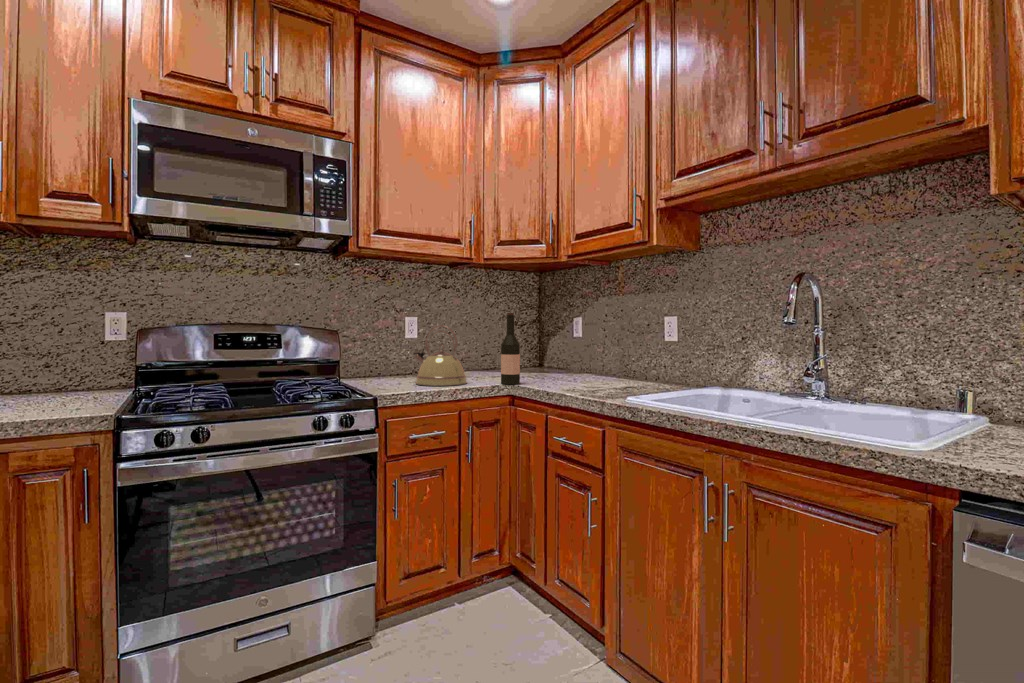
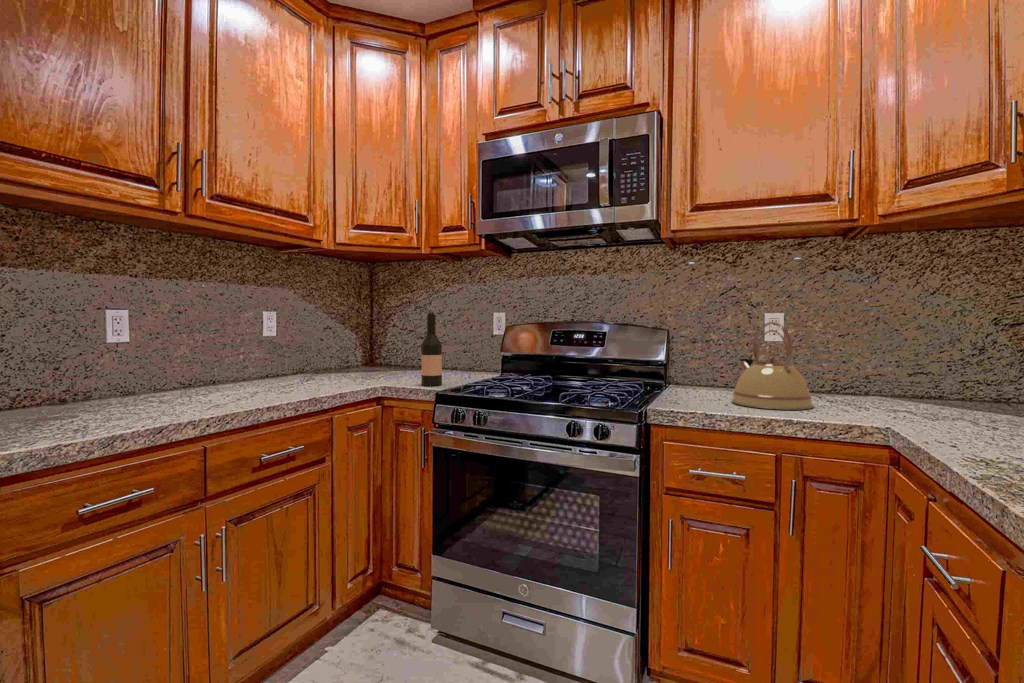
wine bottle: present [501,313,520,384] -> present [421,312,442,386]

